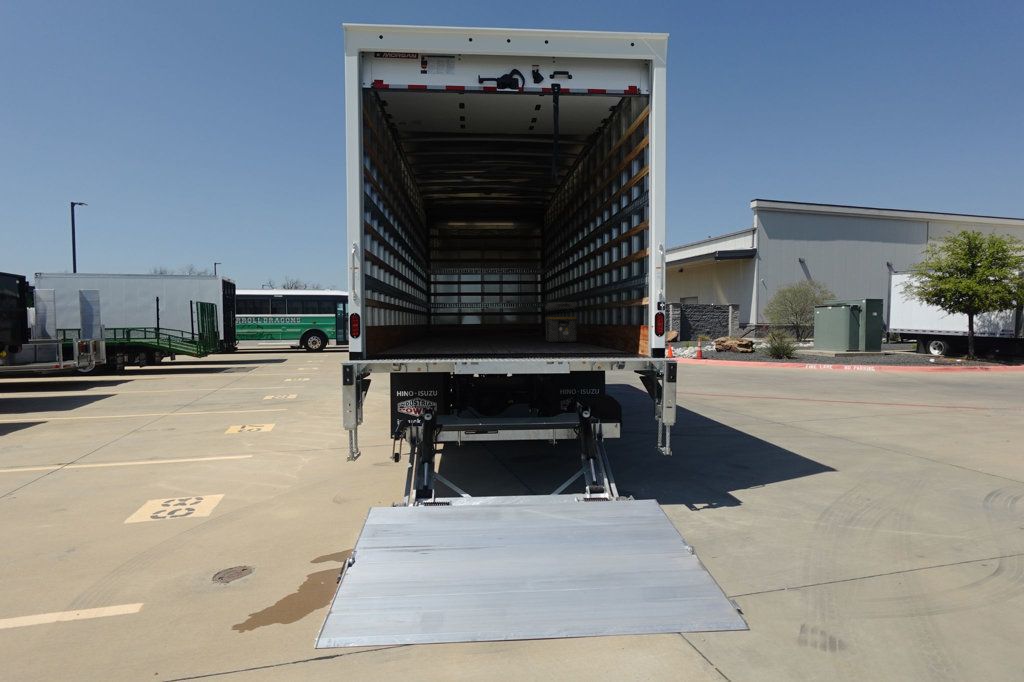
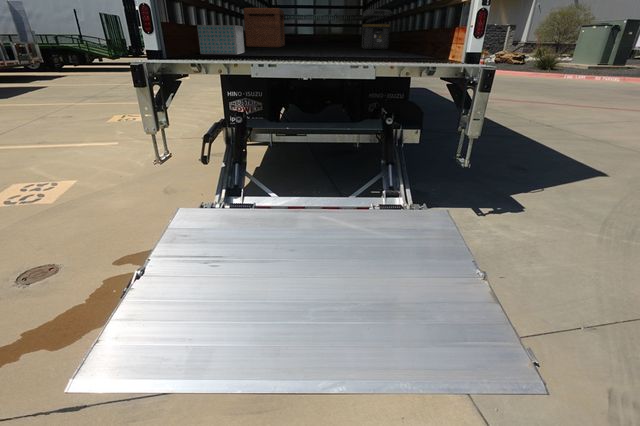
wooden crate: none [412,302,456,342] -> present [244,8,285,47]
storage box: none [381,325,424,353] -> present [197,25,244,54]

